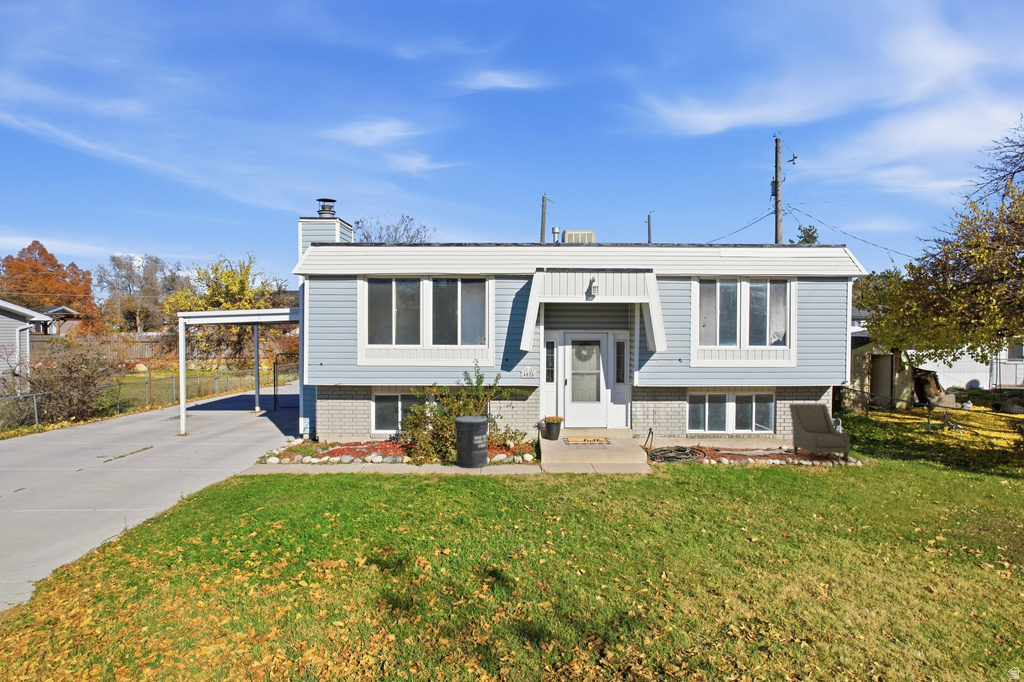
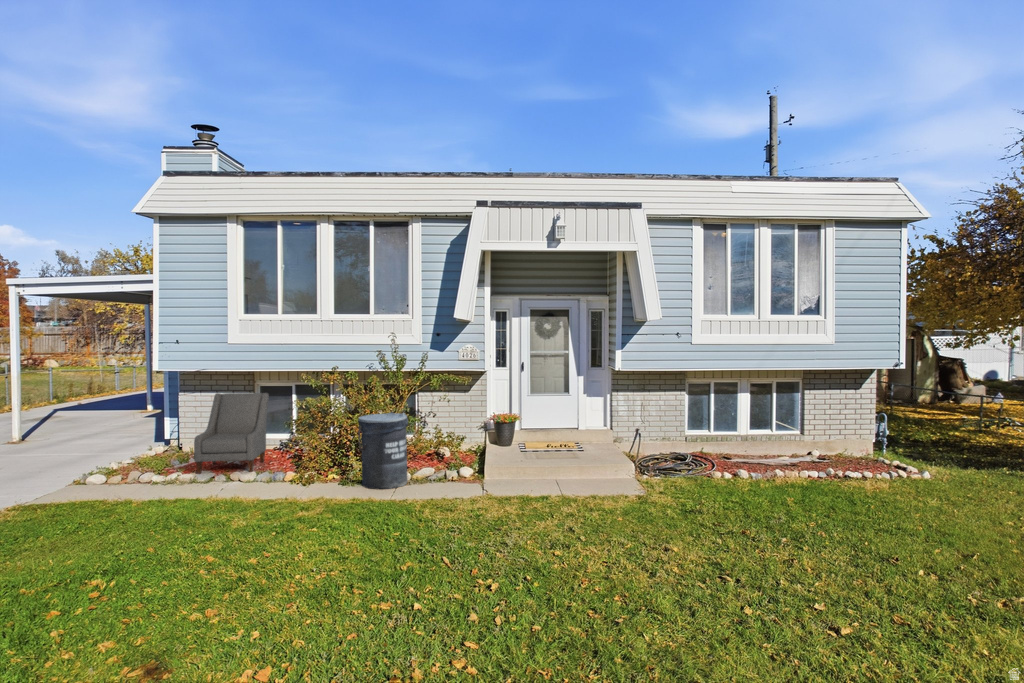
chair: present [789,404,850,461] -> present [194,393,269,474]

